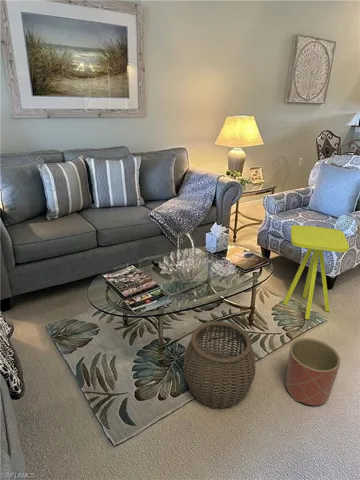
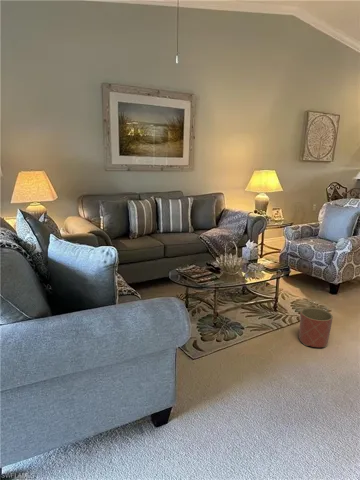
side table: present [283,225,349,319] -> none [299,244,342,309]
woven basket: present [183,321,256,409] -> none [232,295,279,347]

